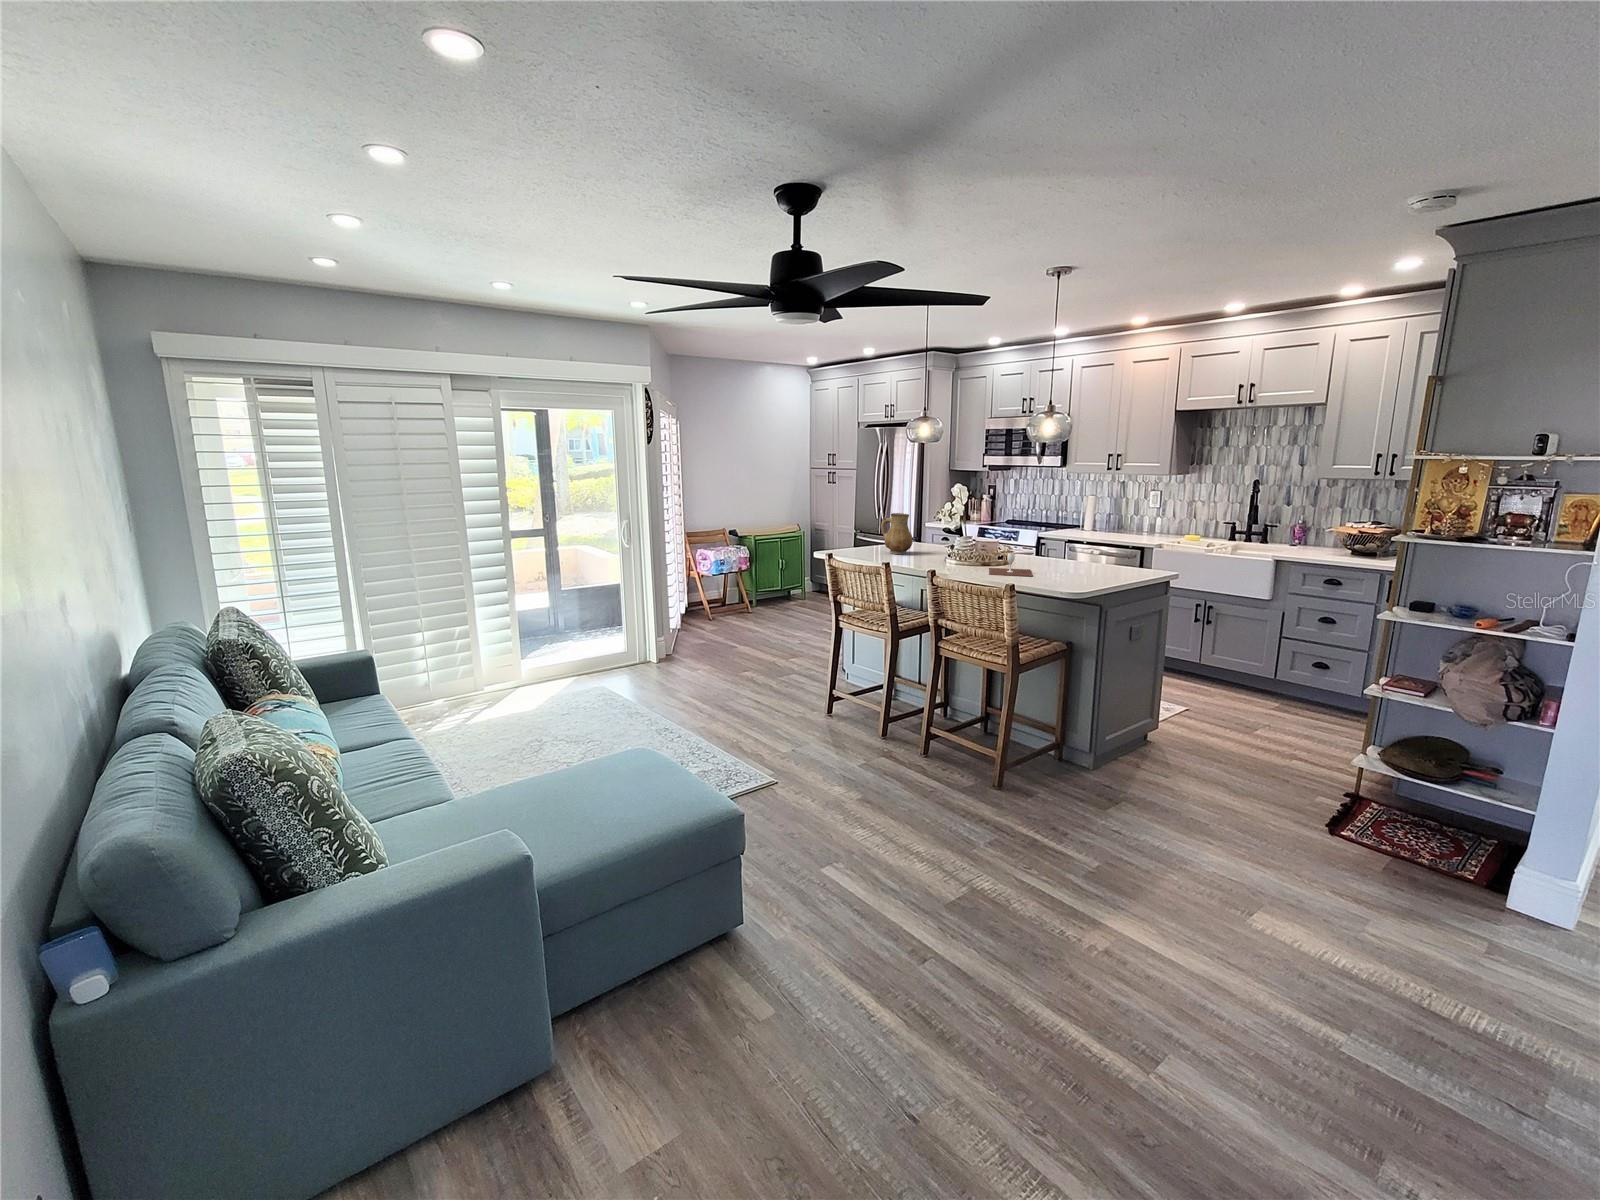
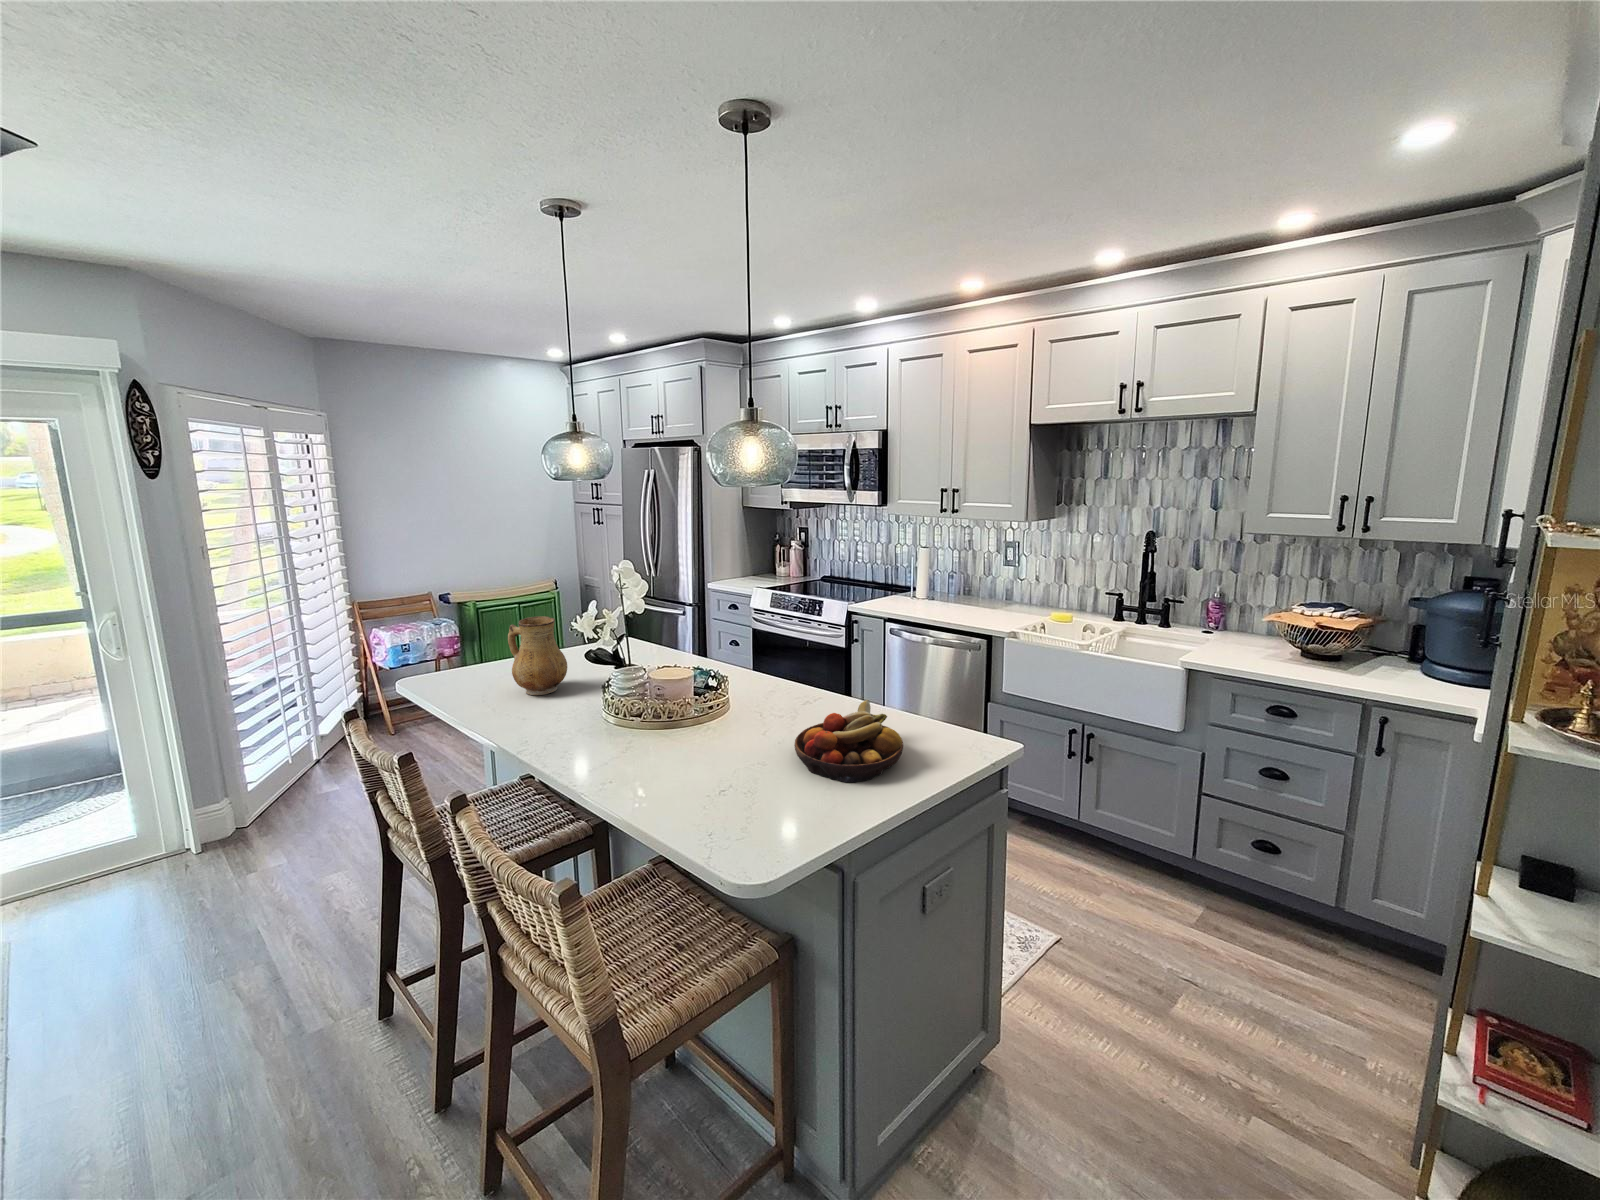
fruit bowl: none [1061,549,1118,576] -> present [794,700,903,782]
wine glass: present [989,553,1033,576] -> none [625,732,735,794]

